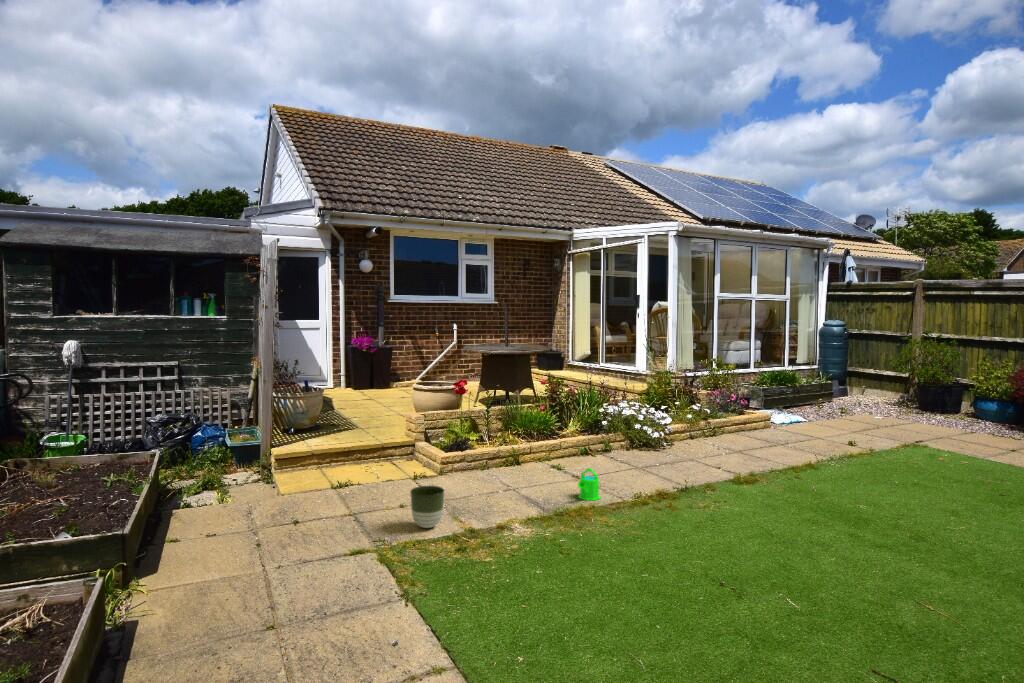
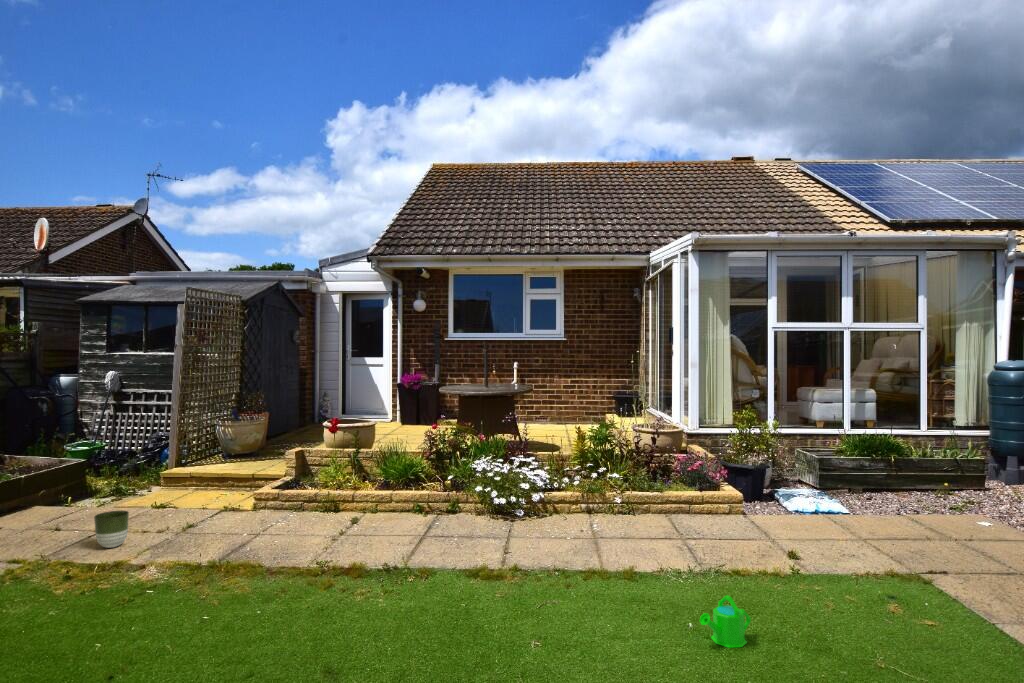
watering can: present [578,468,600,500] -> present [700,595,751,648]

